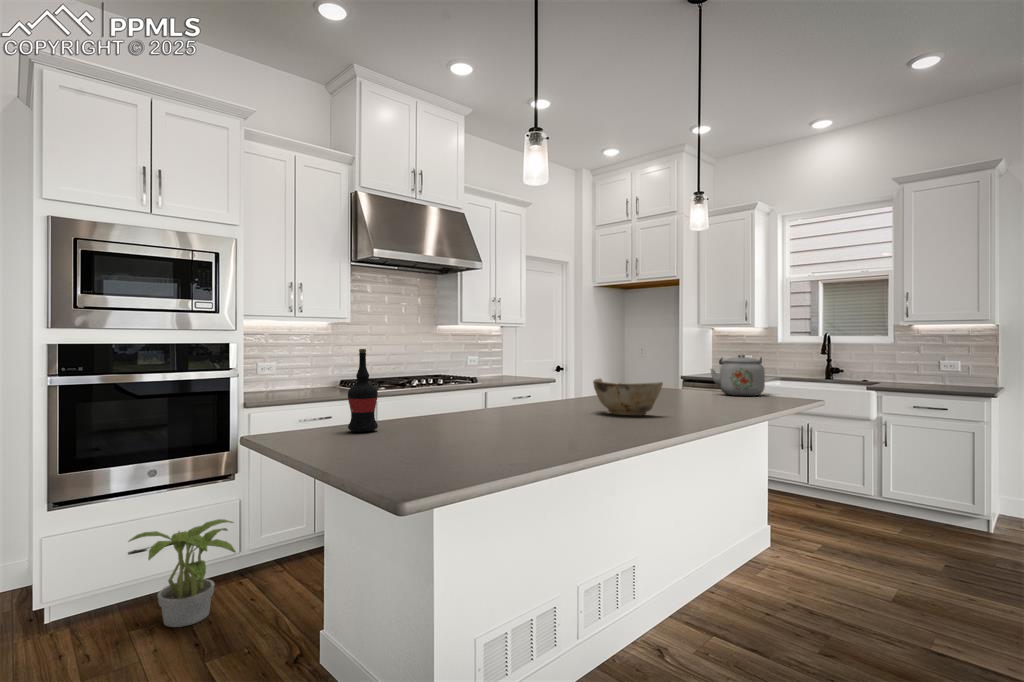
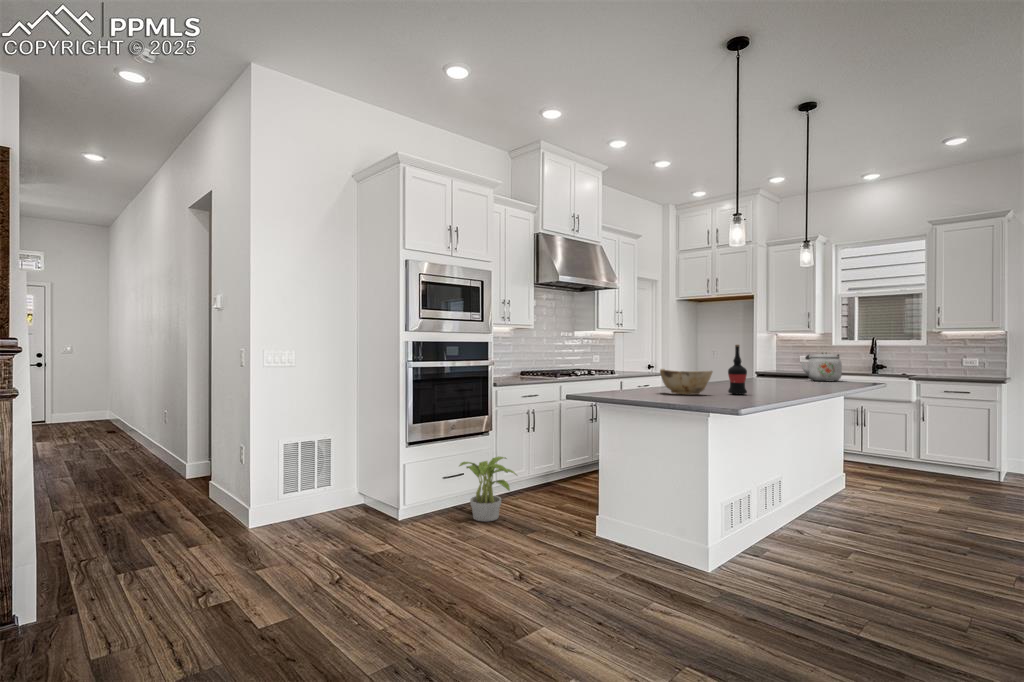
wine bottle: present [348,349,378,432] -> present [728,345,747,394]
bowl: present [593,378,663,415] -> present [660,369,712,395]

